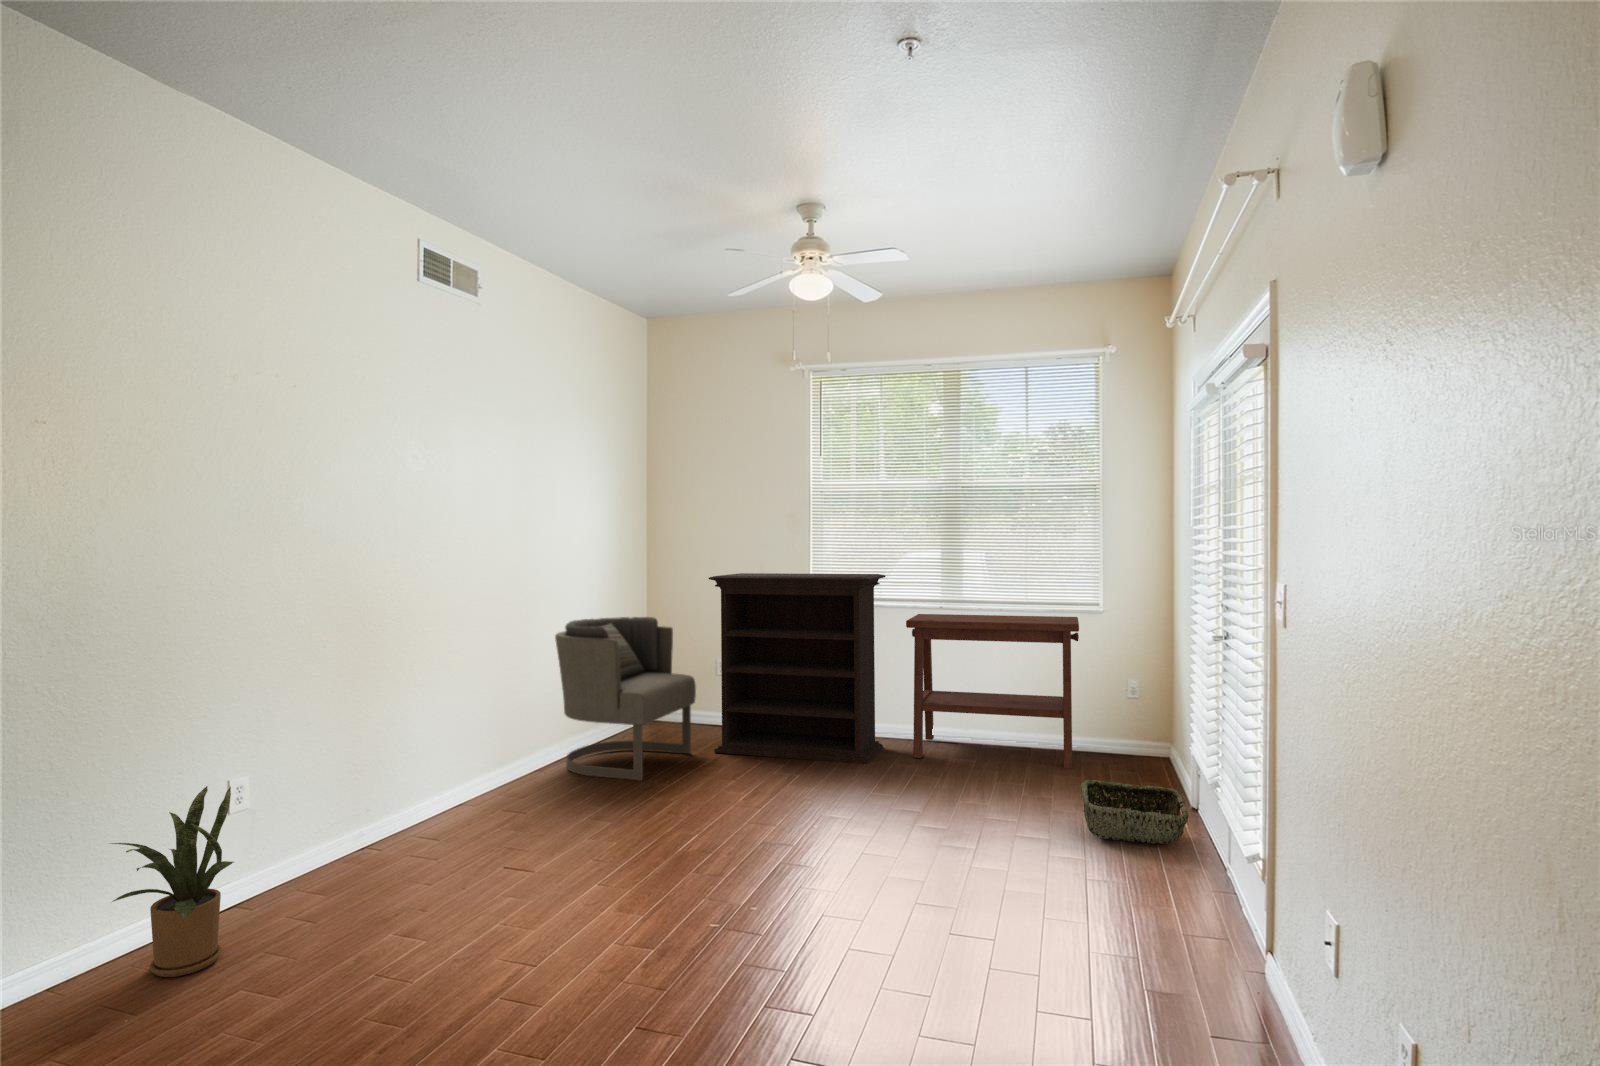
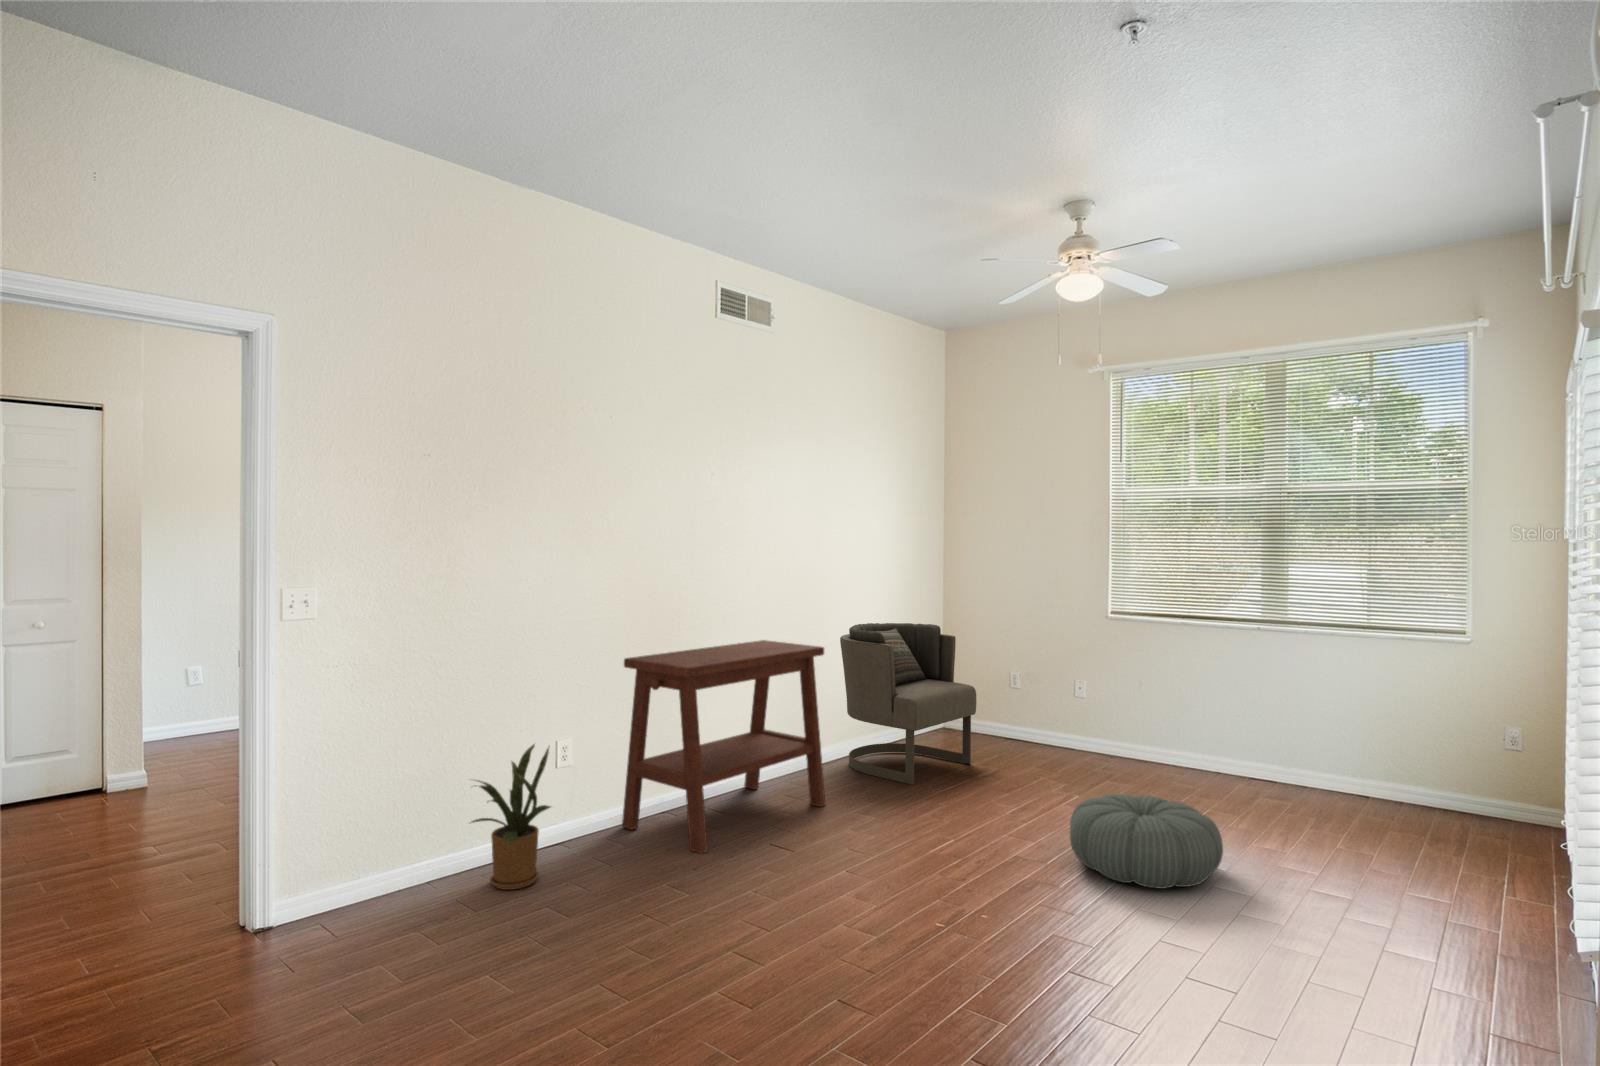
bookshelf: present [709,573,886,764] -> none [991,584,1190,799]
side table: present [906,614,1079,769] -> present [622,640,826,854]
pouf: none [813,759,945,842] -> present [1070,794,1223,889]
woven basket: present [1081,780,1189,844] -> none [1402,855,1557,952]

